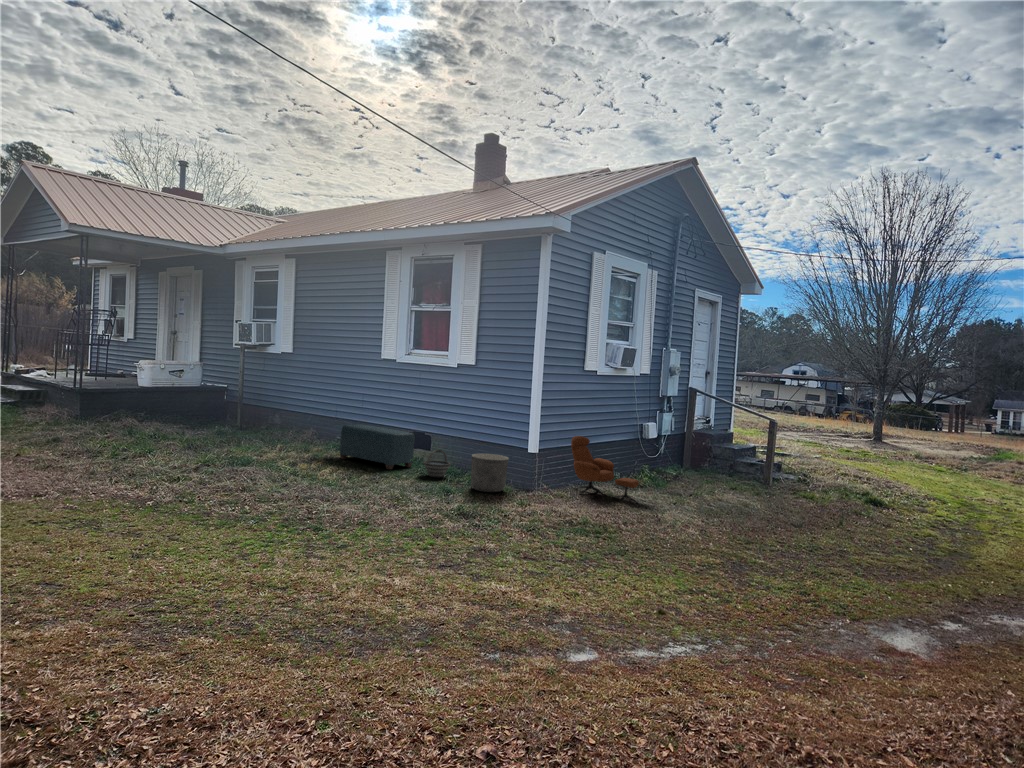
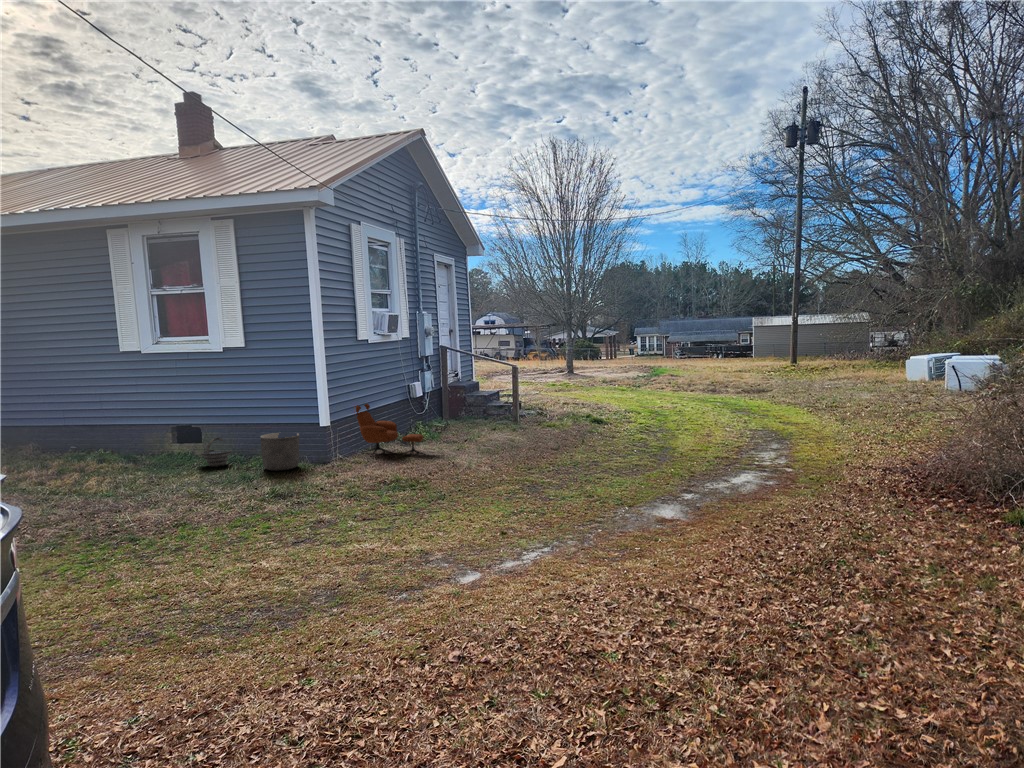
bench: present [340,424,415,469] -> none [87,425,183,468]

